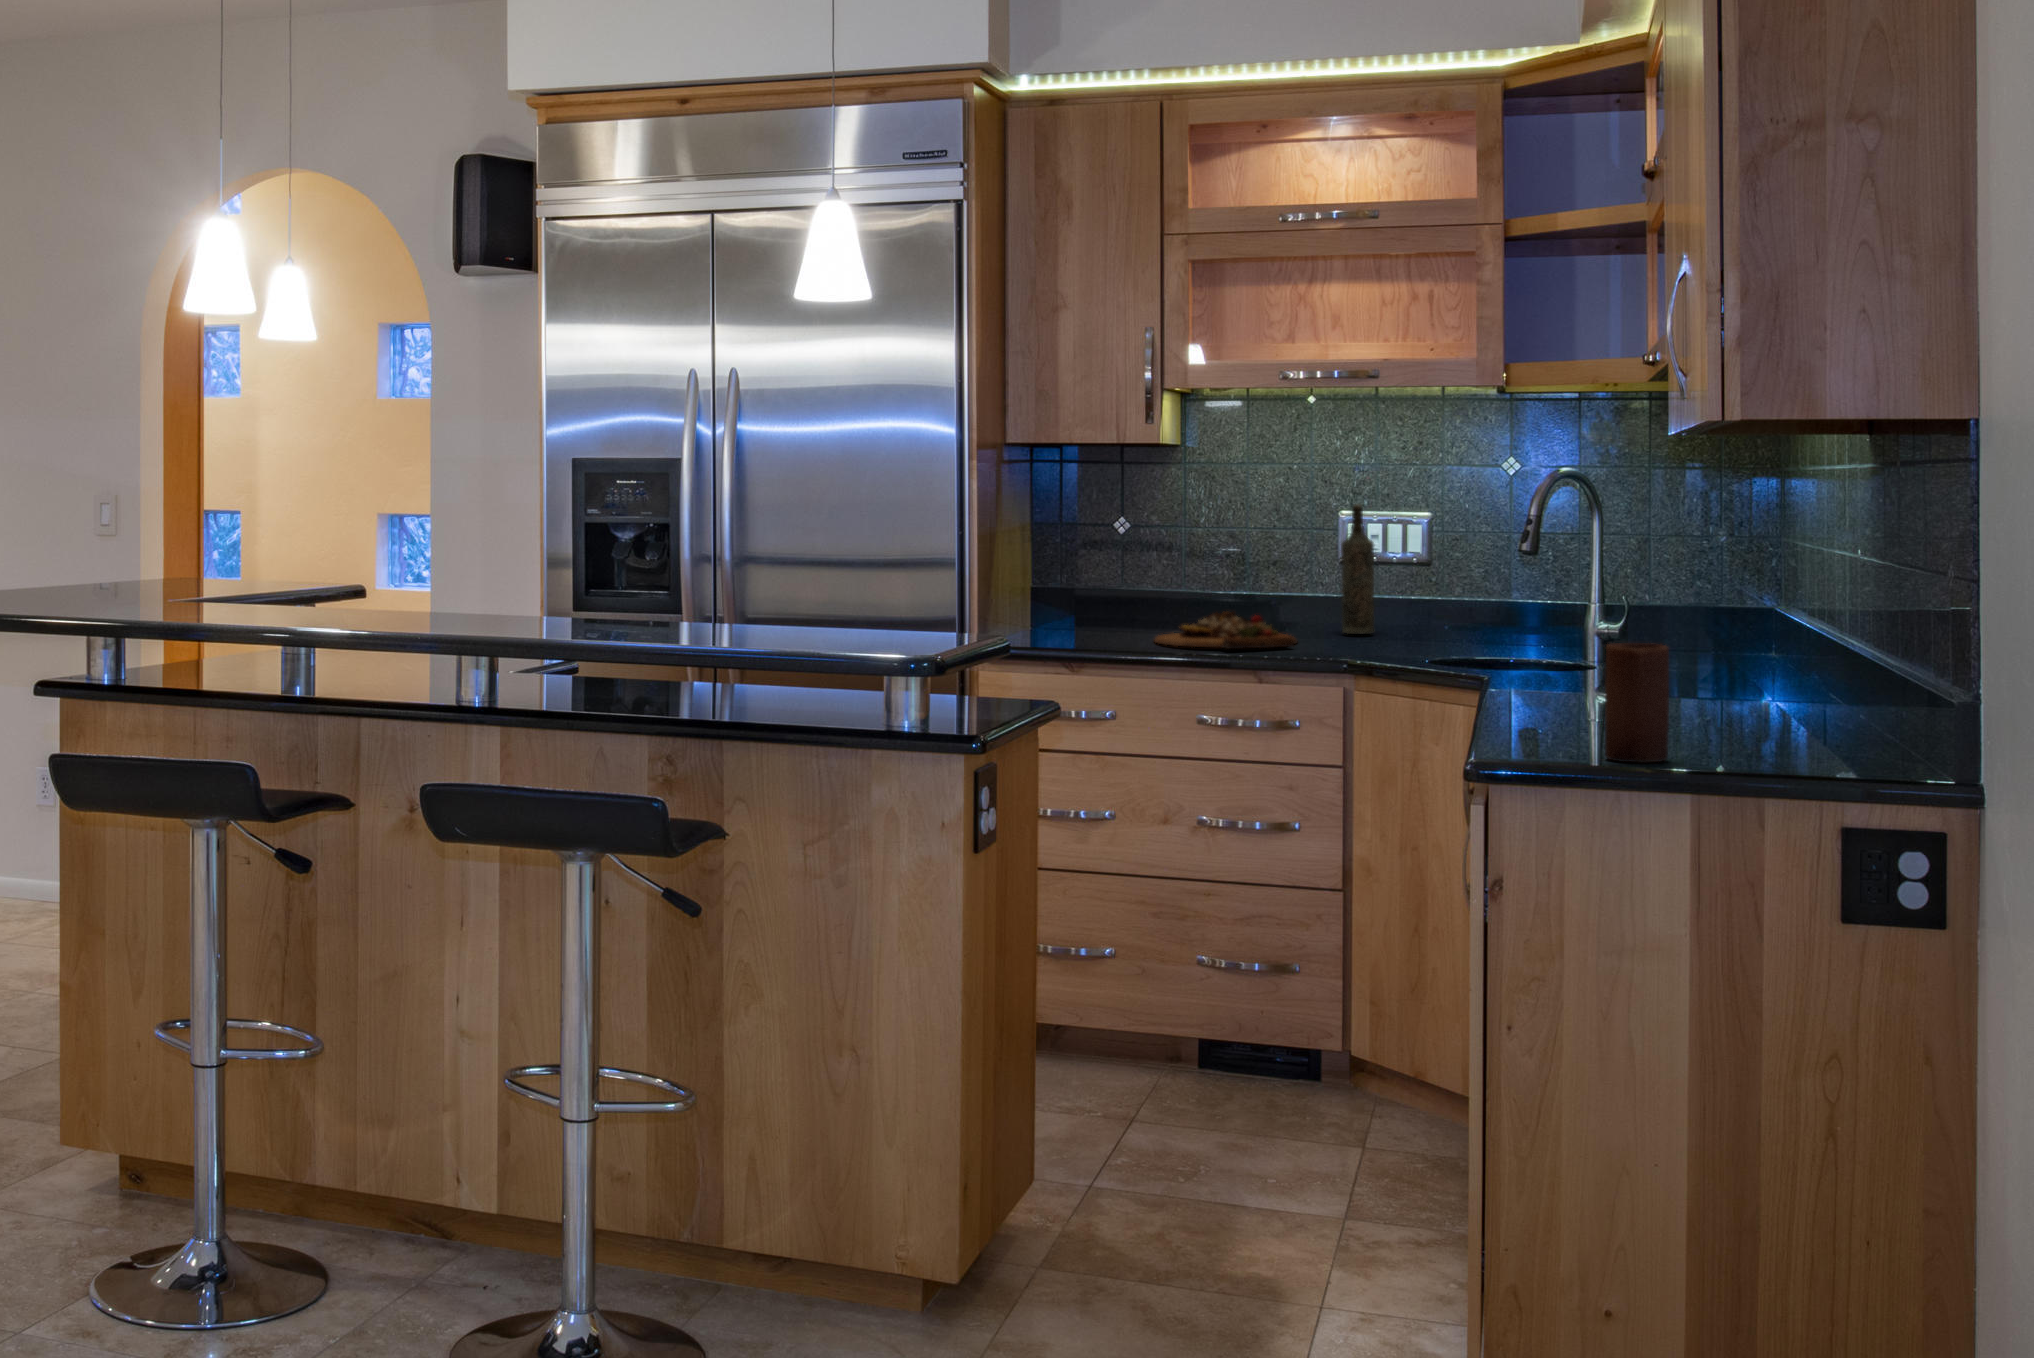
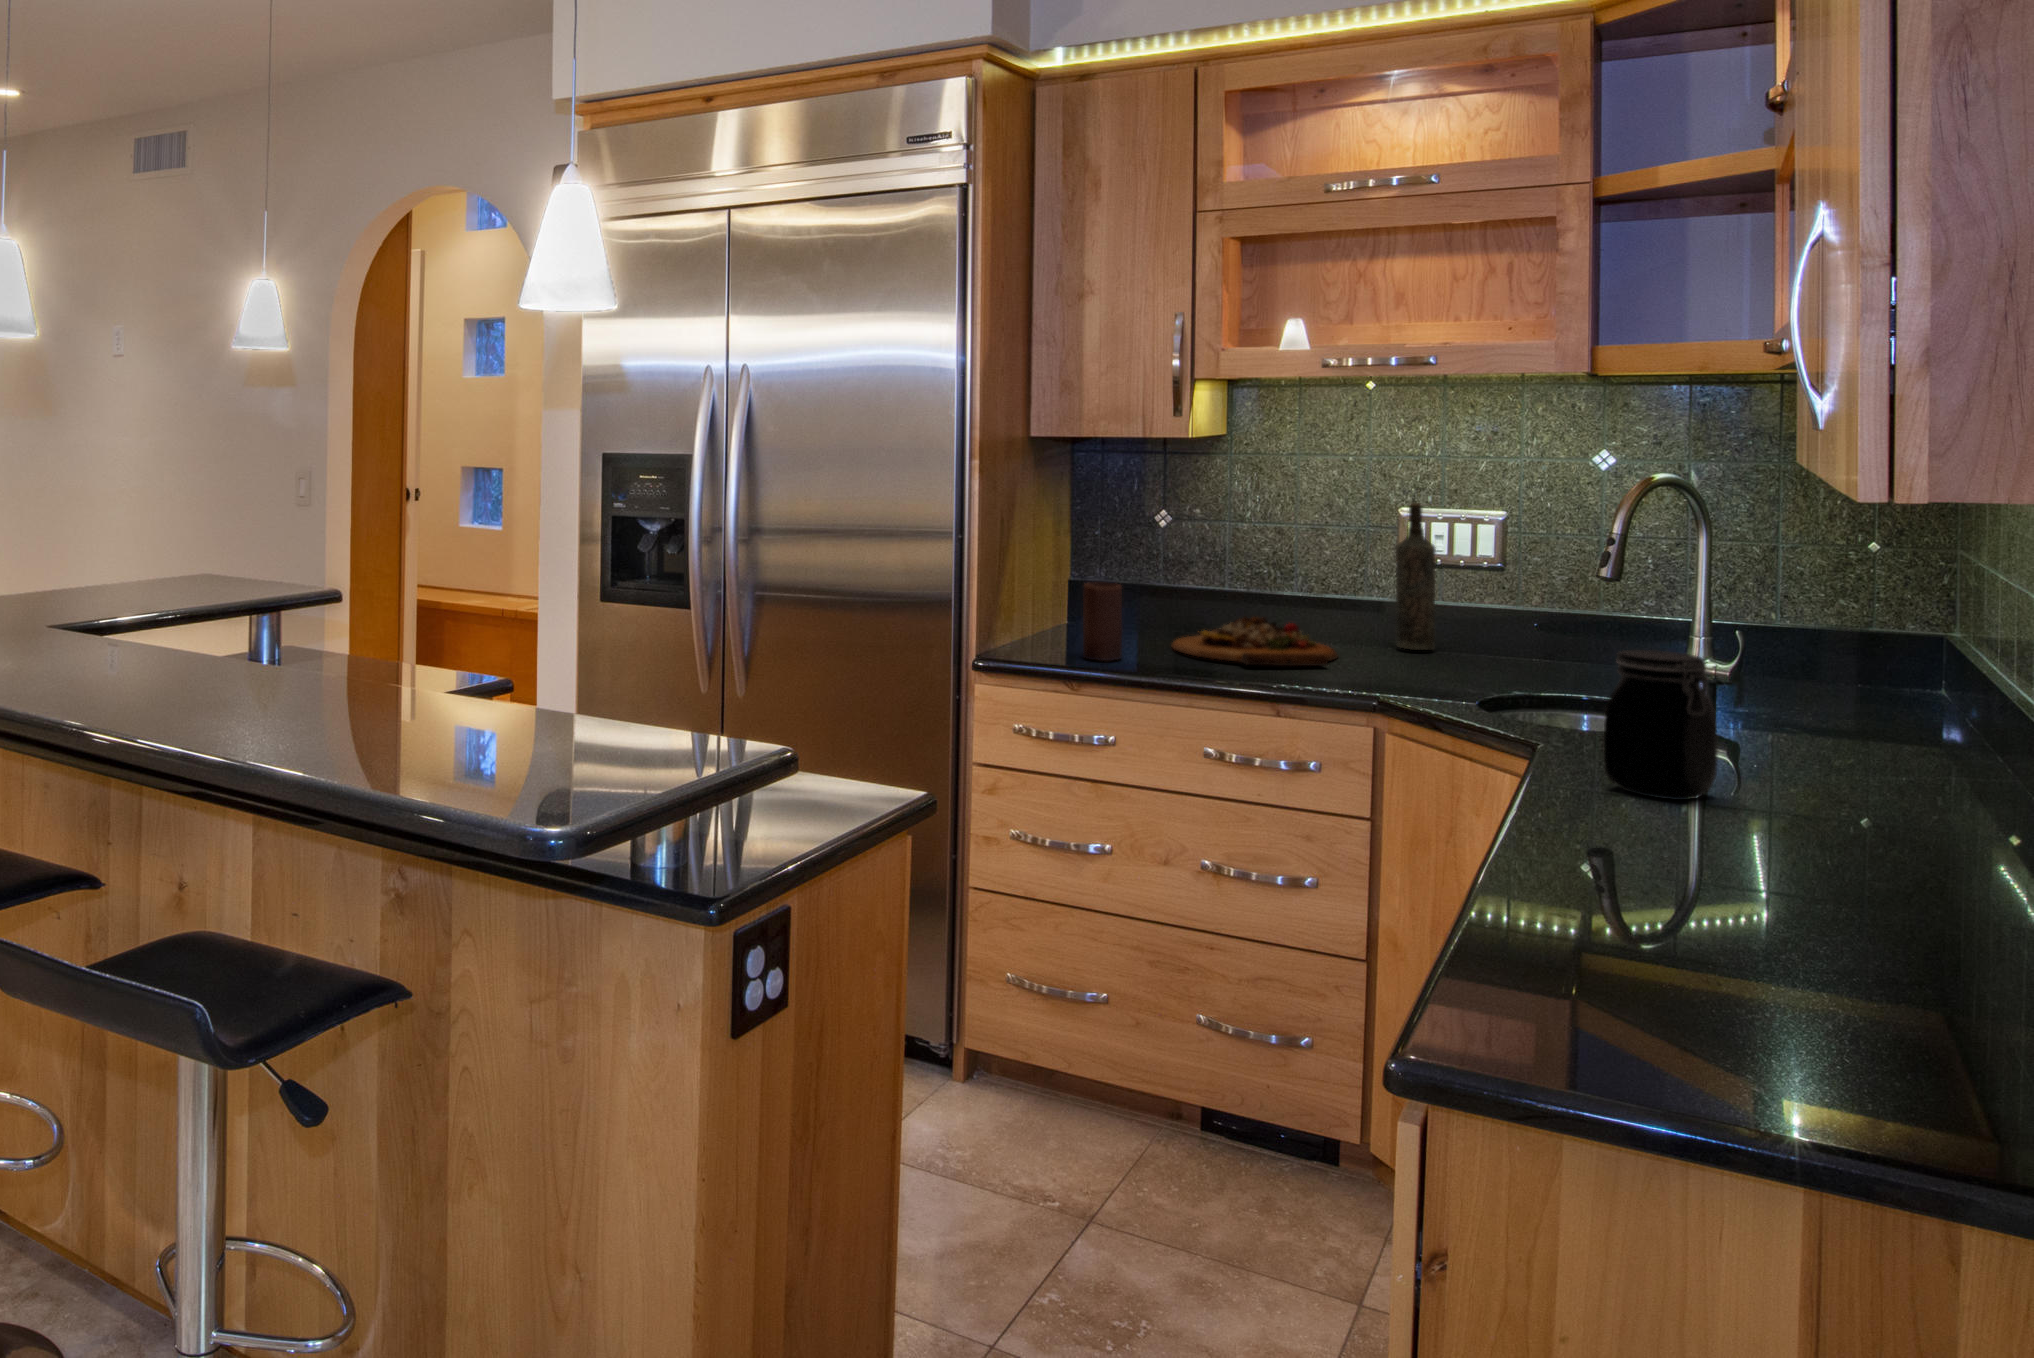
jar: none [1536,586,1612,692] -> present [1604,650,1718,800]
candle: present [1605,643,1669,763] -> present [1083,582,1122,661]

